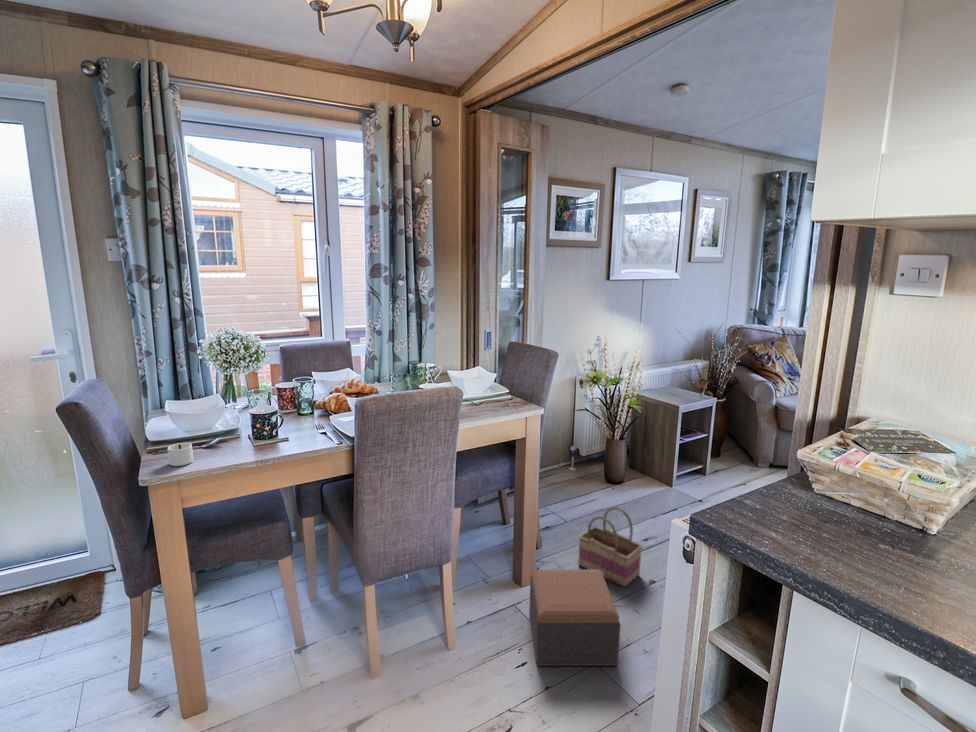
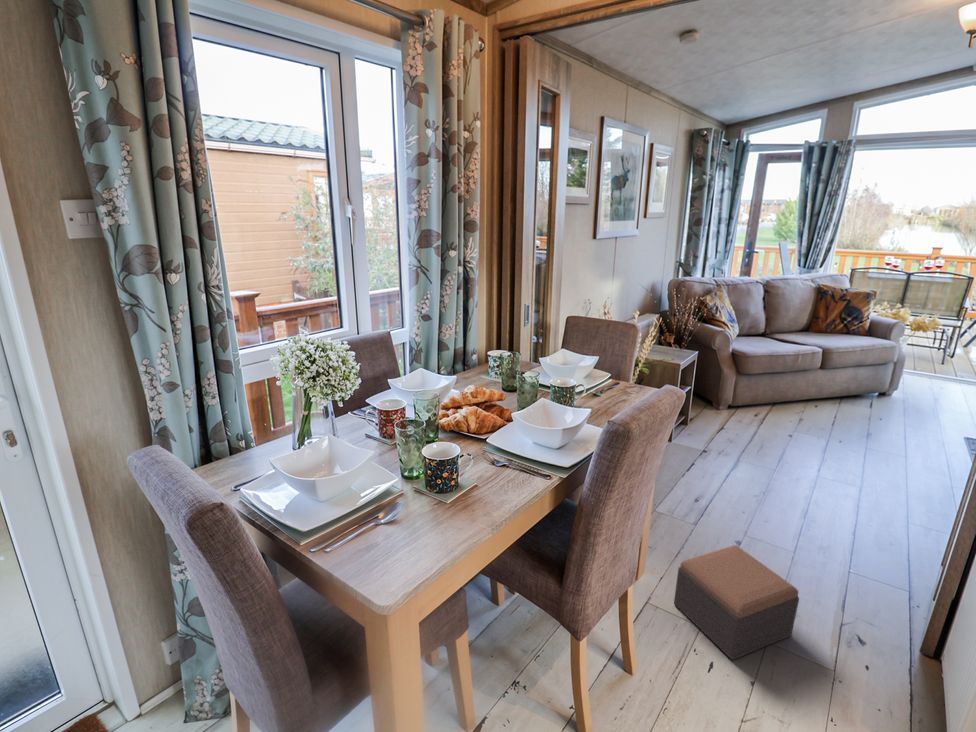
candle: present [167,443,193,466] -> none [384,524,417,565]
basket: present [578,507,642,587] -> none [668,476,732,552]

